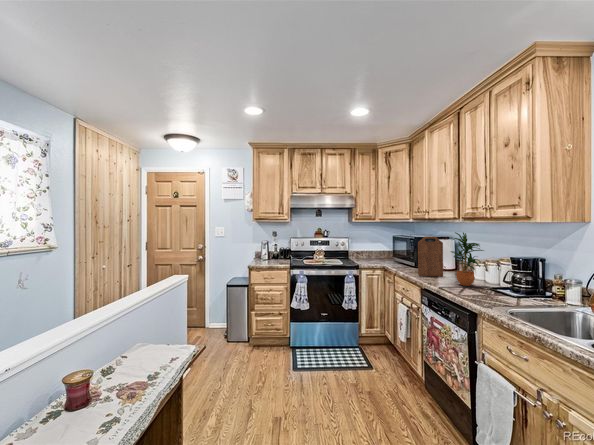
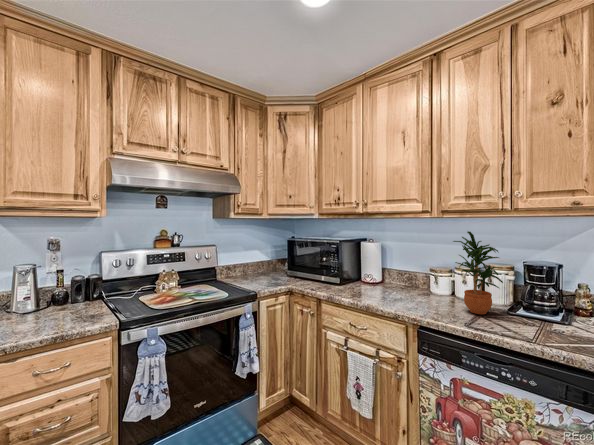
cutting board: present [418,237,443,277] -> none [381,239,410,303]

